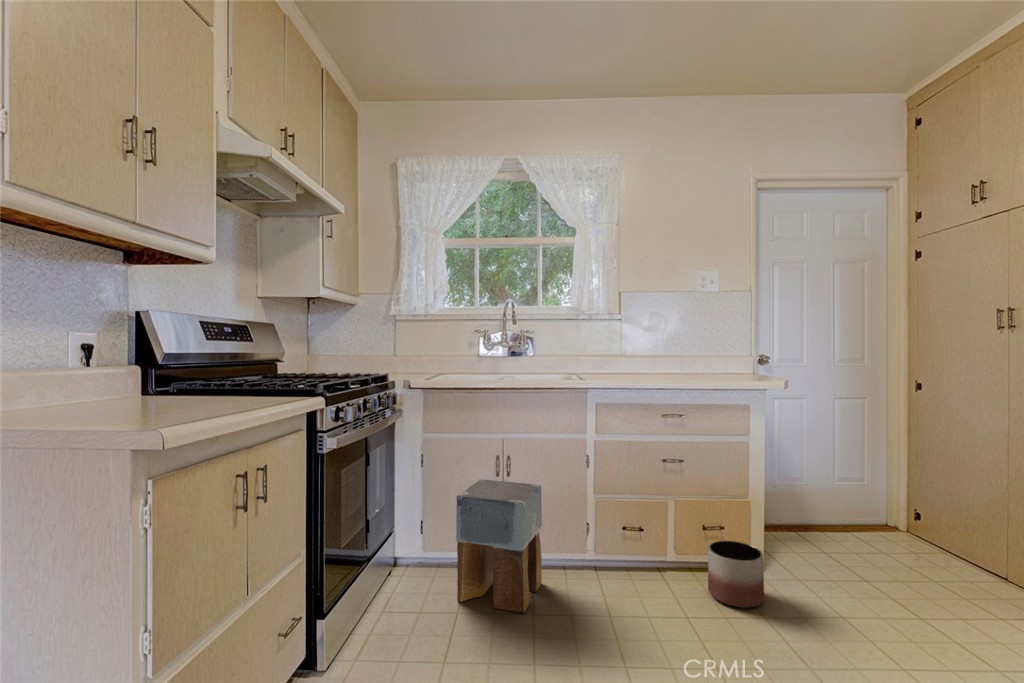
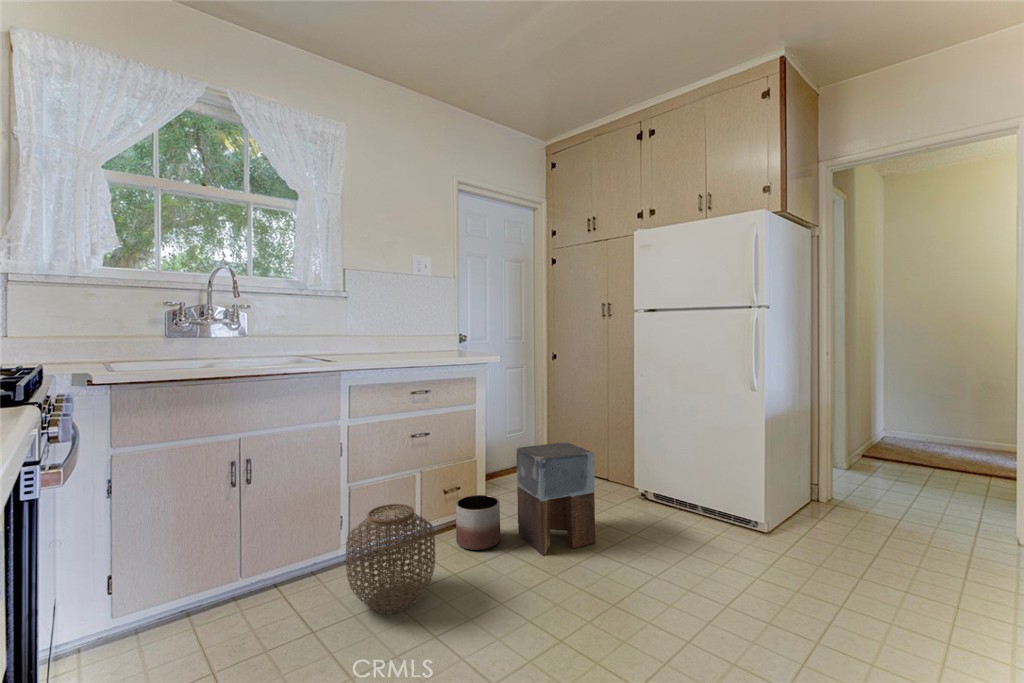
stool: present [456,479,542,613] -> present [516,442,595,555]
woven basket: none [568,523,654,631] -> present [346,504,435,613]

